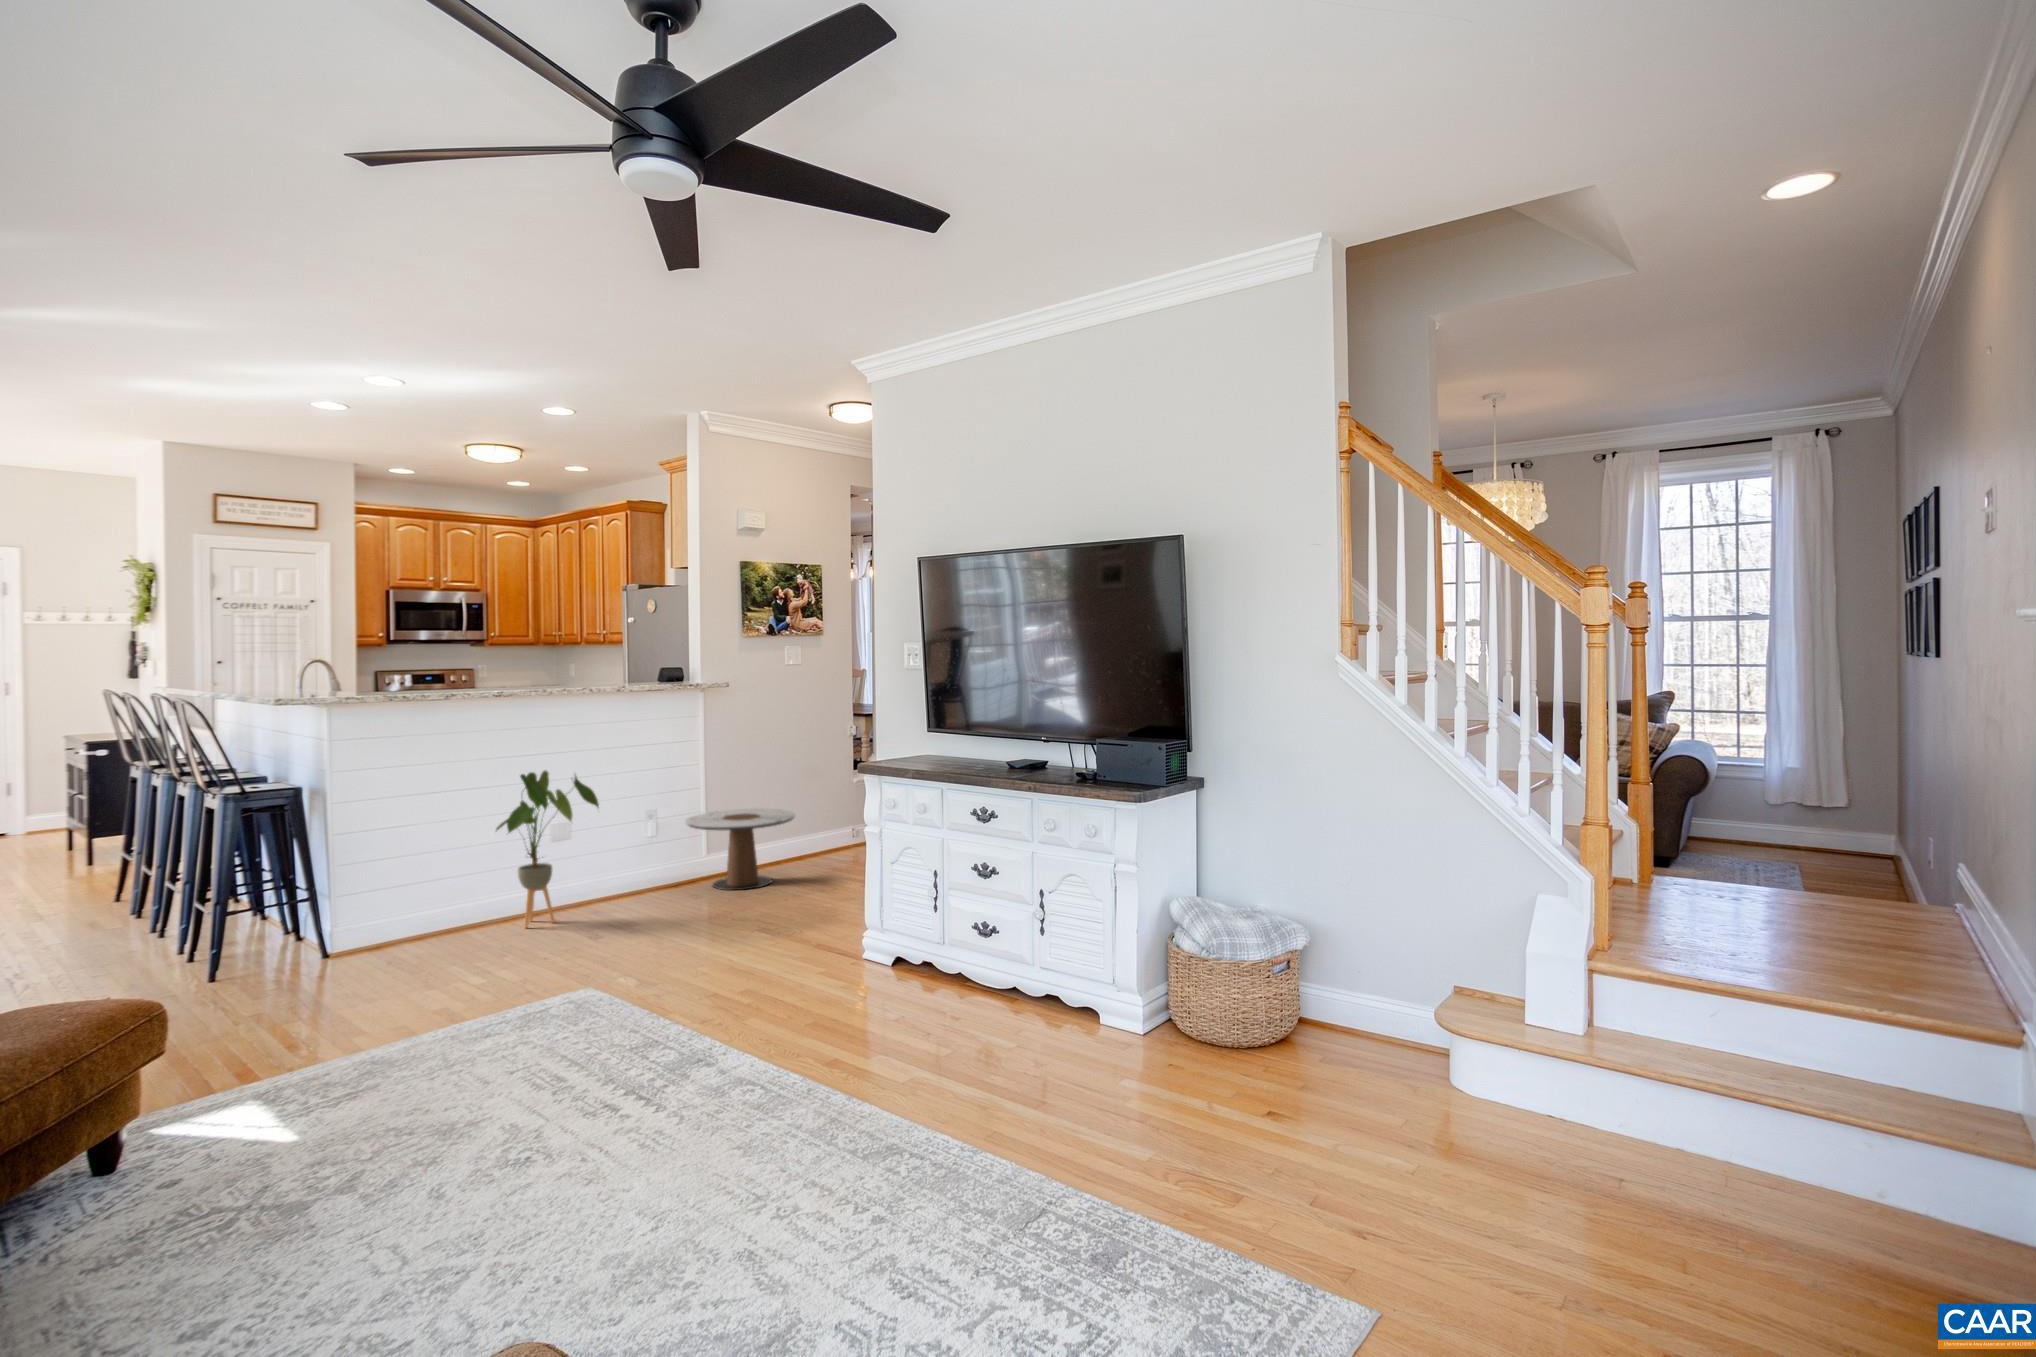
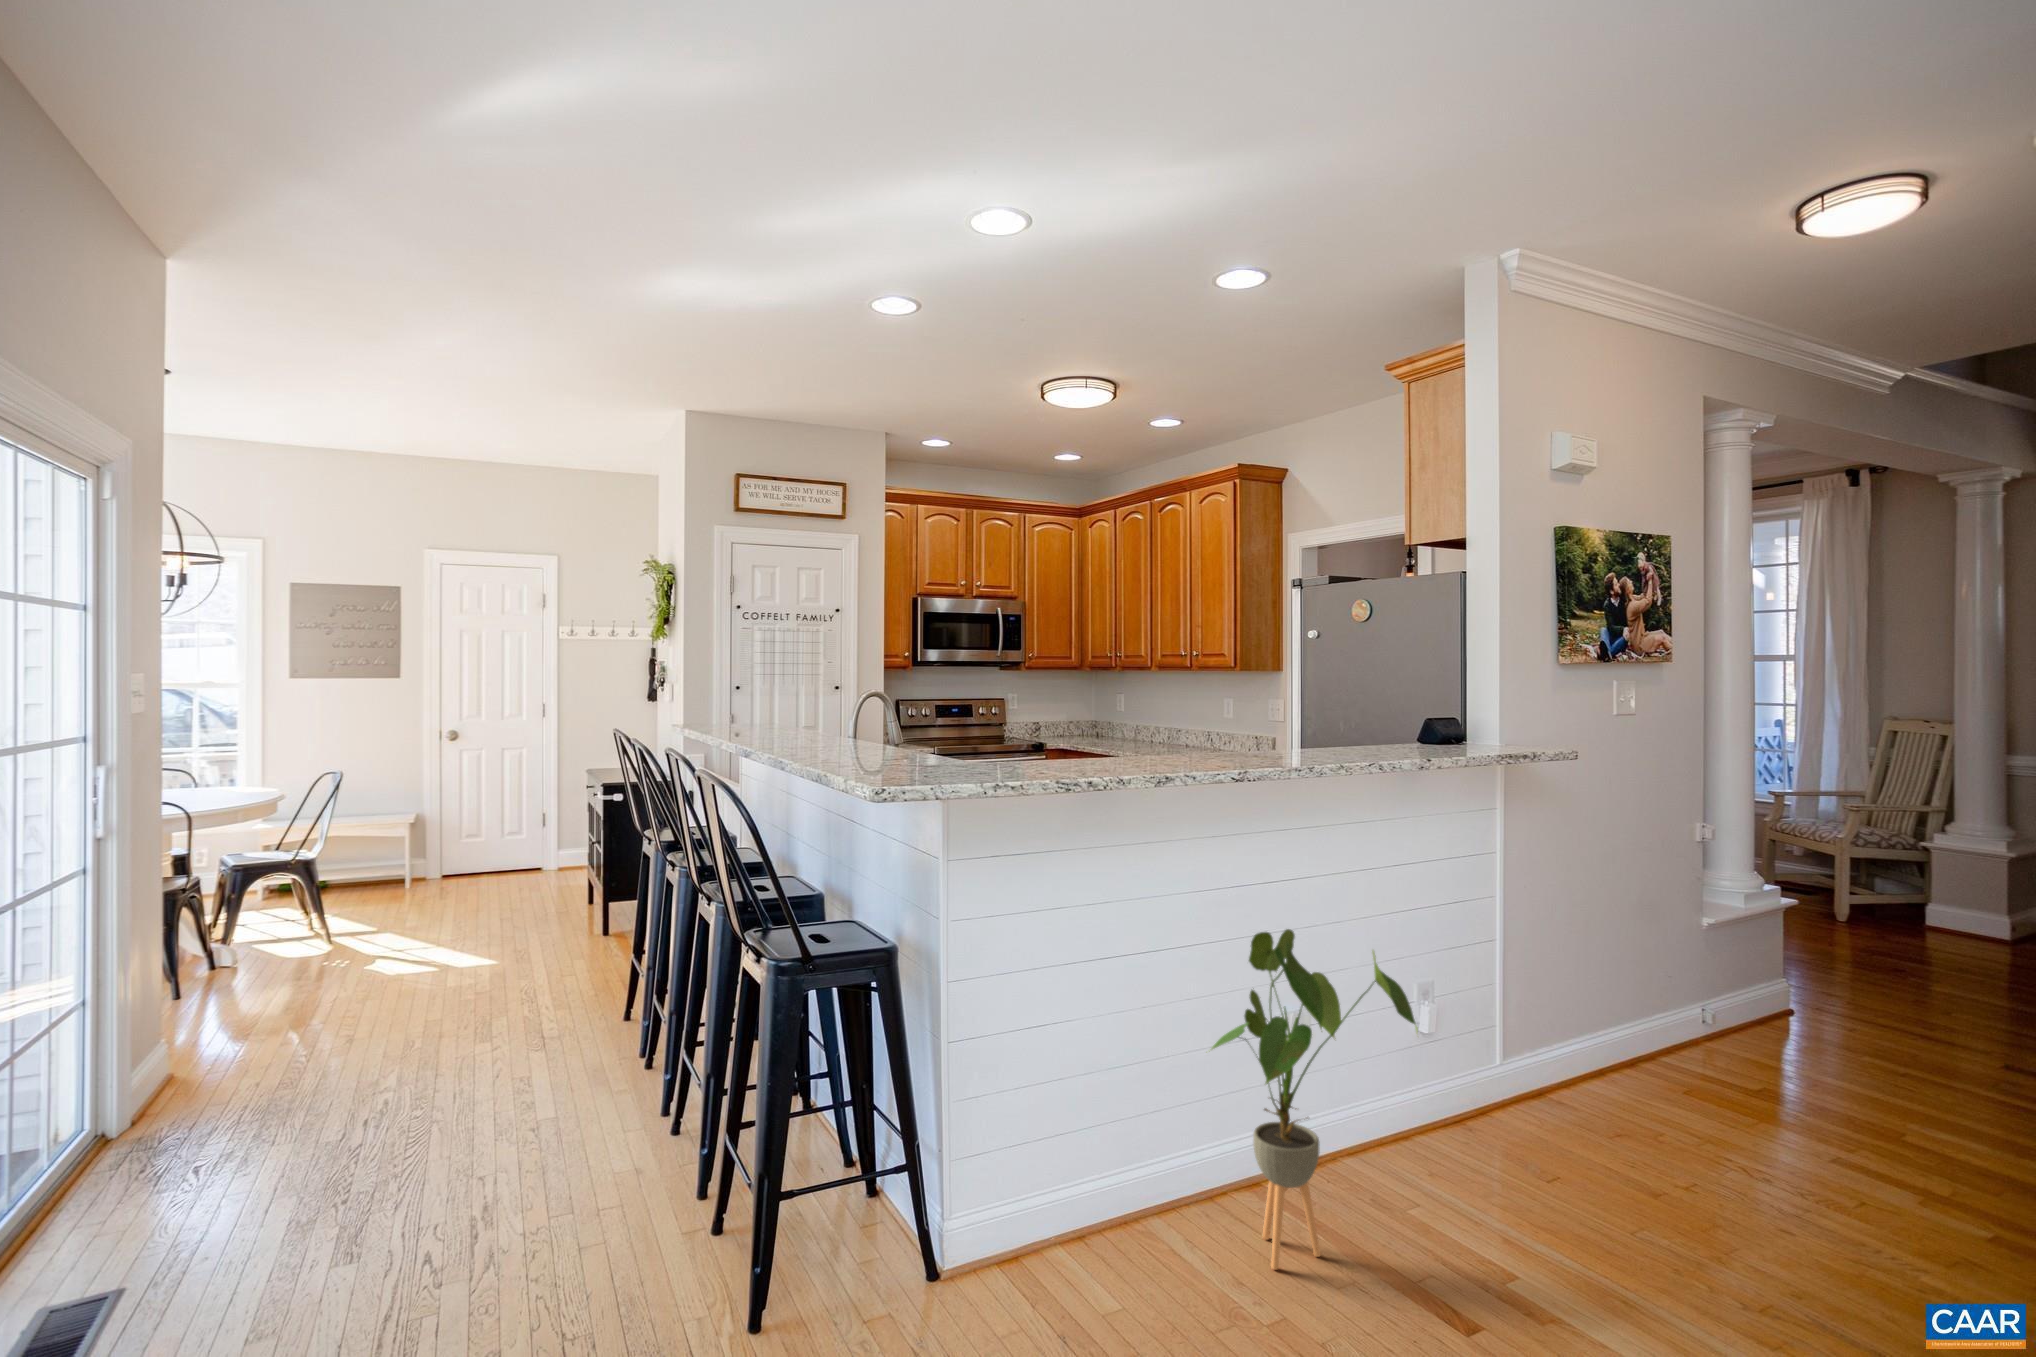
side table: present [685,808,795,890] -> none [1485,995,1734,1193]

